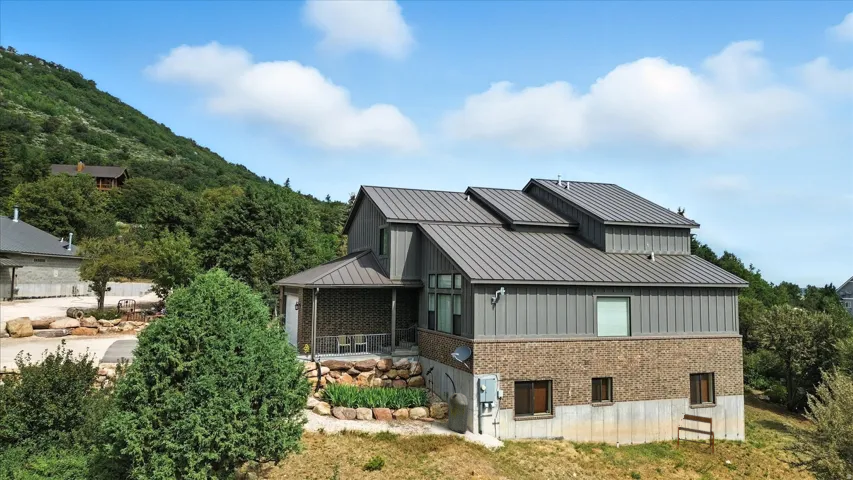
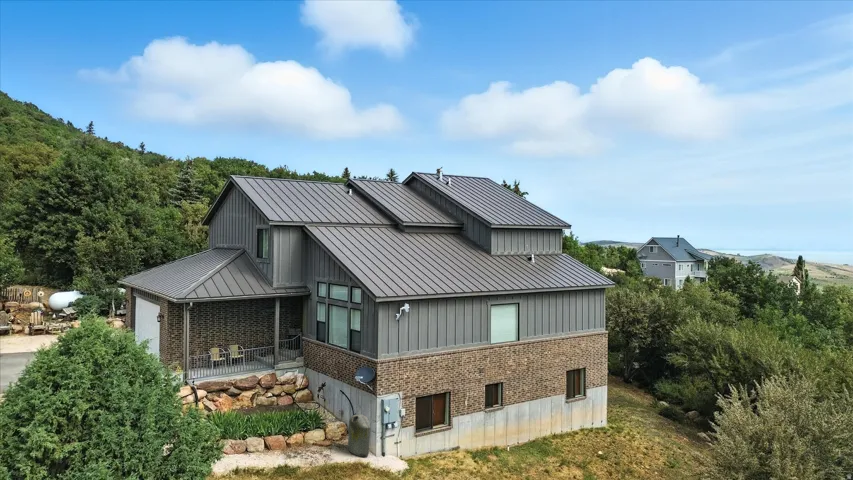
bench: present [677,413,714,453] -> none [554,408,587,444]

